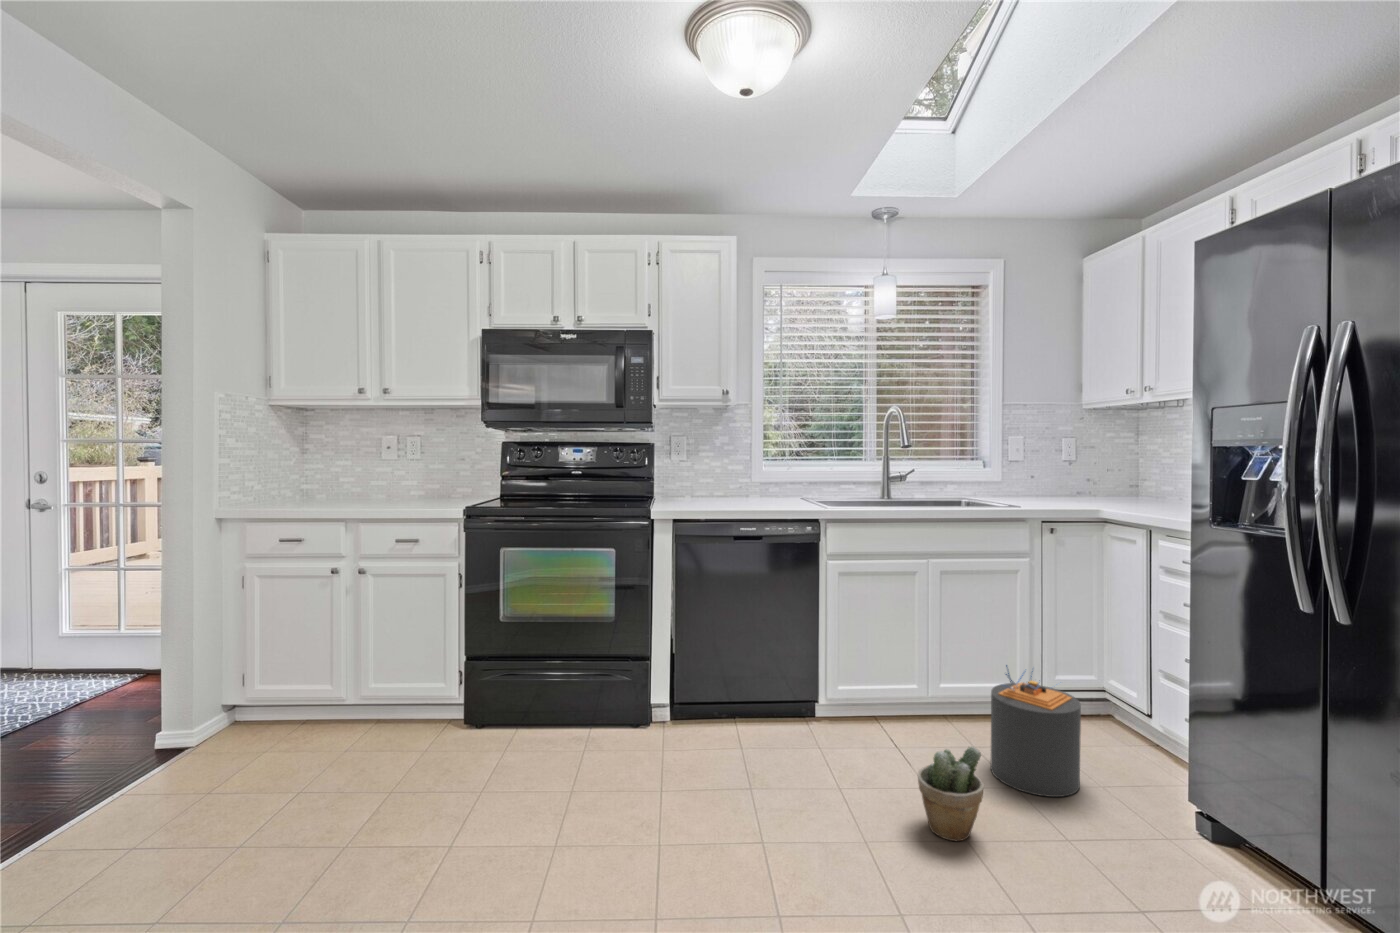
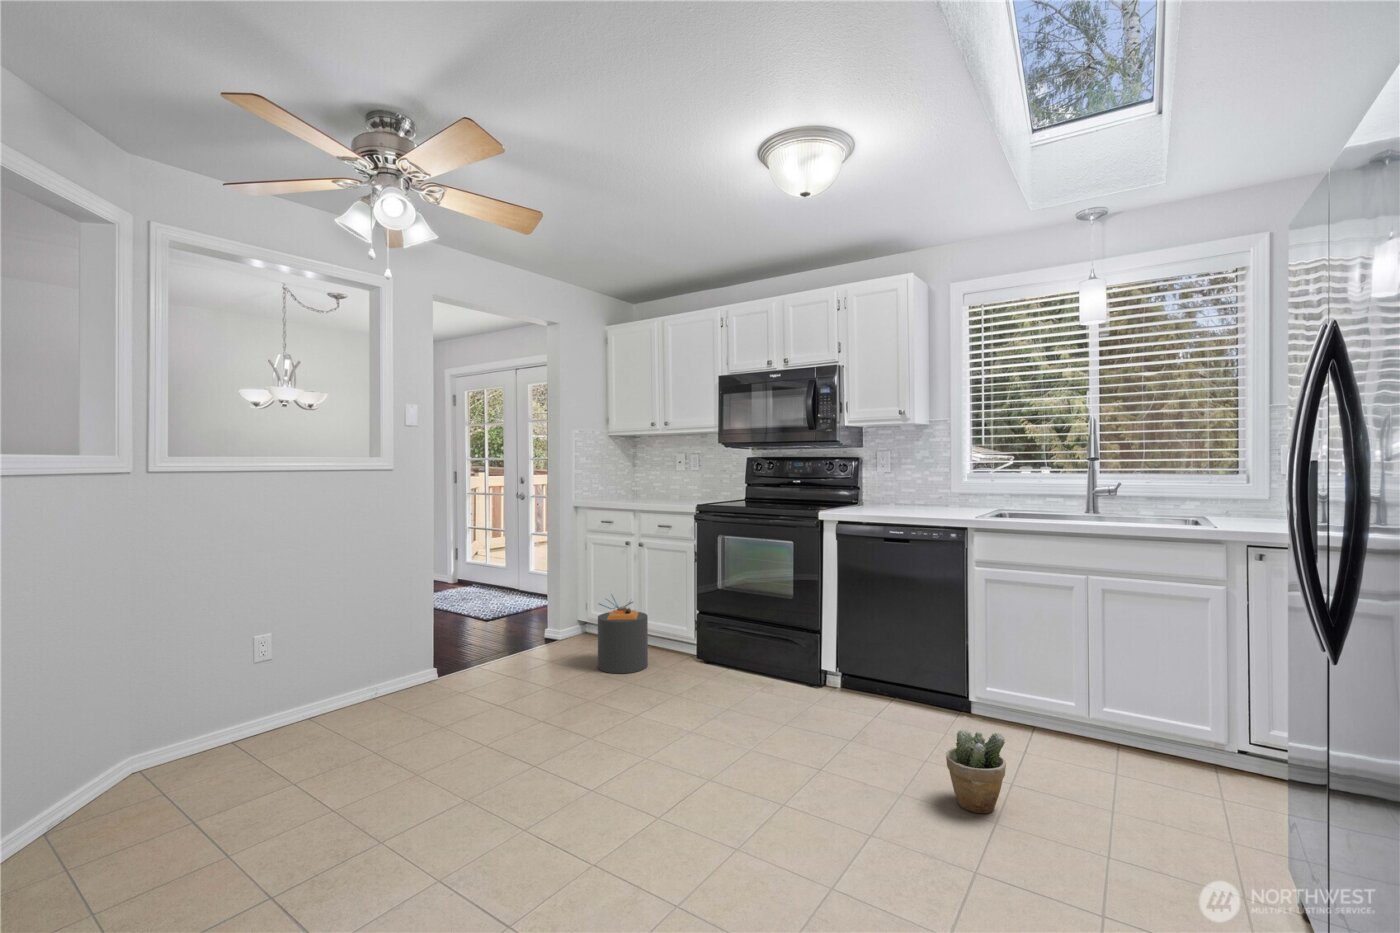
trash can: present [991,665,1081,797] -> present [598,594,648,673]

